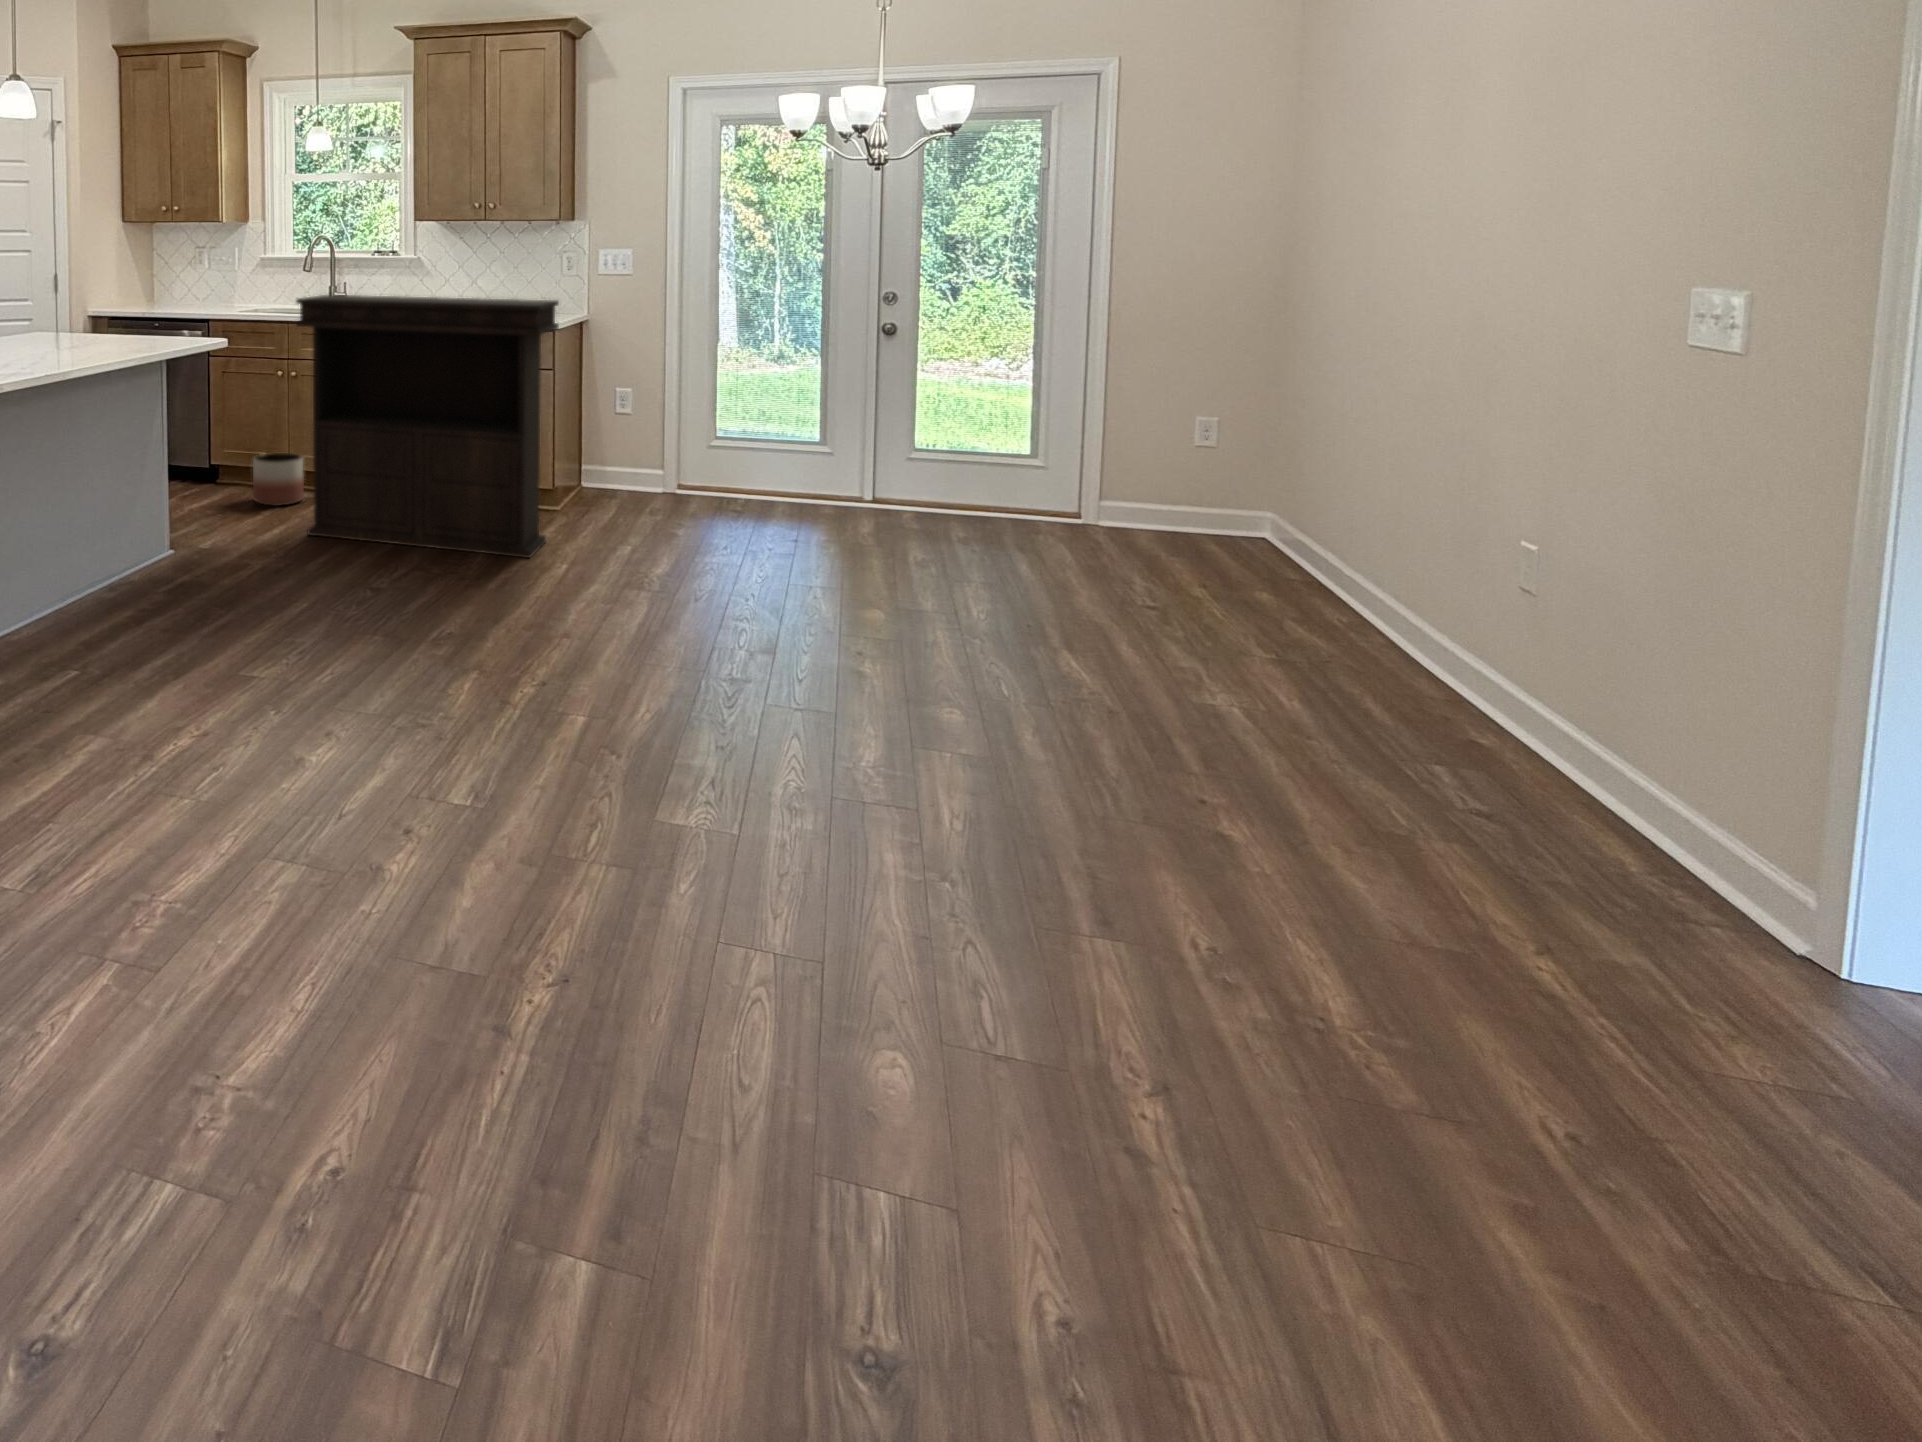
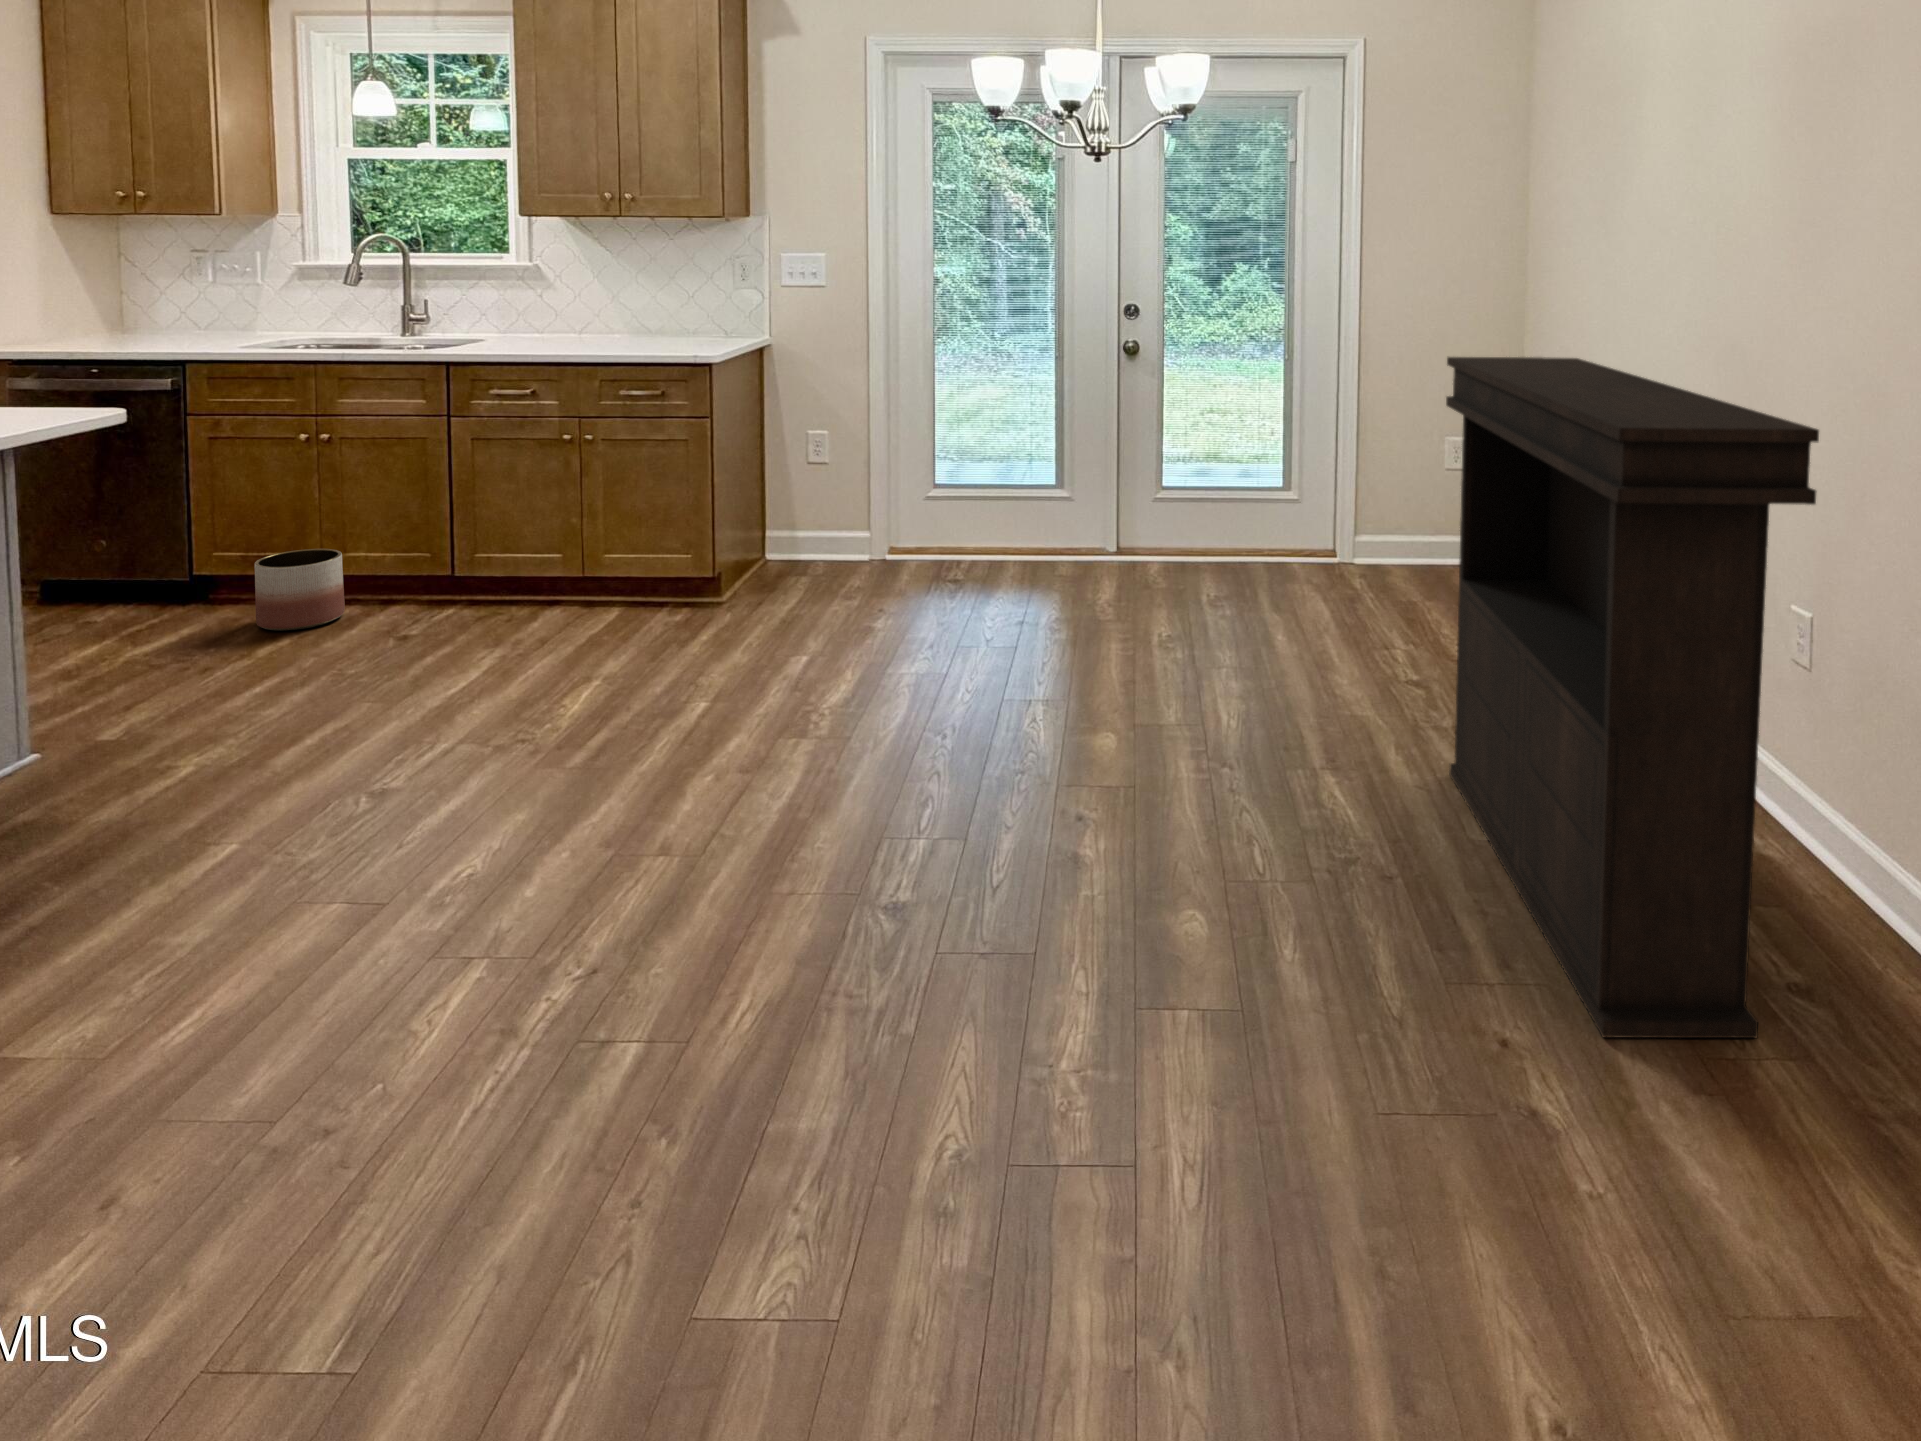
console table: present [296,295,559,558] -> present [1446,357,1819,1038]

